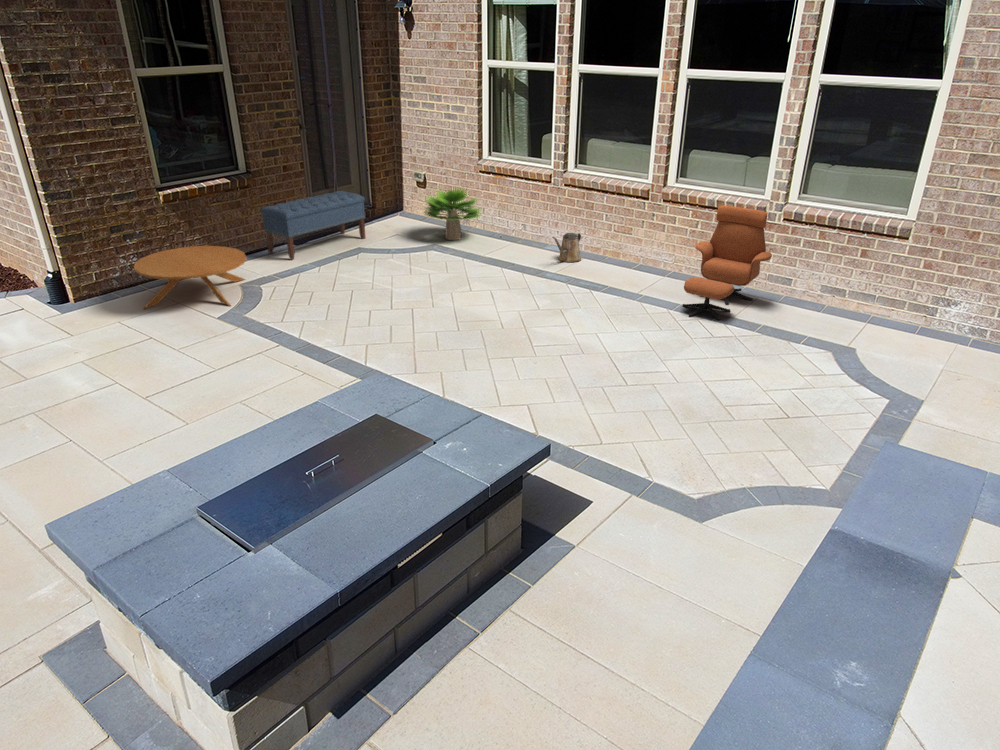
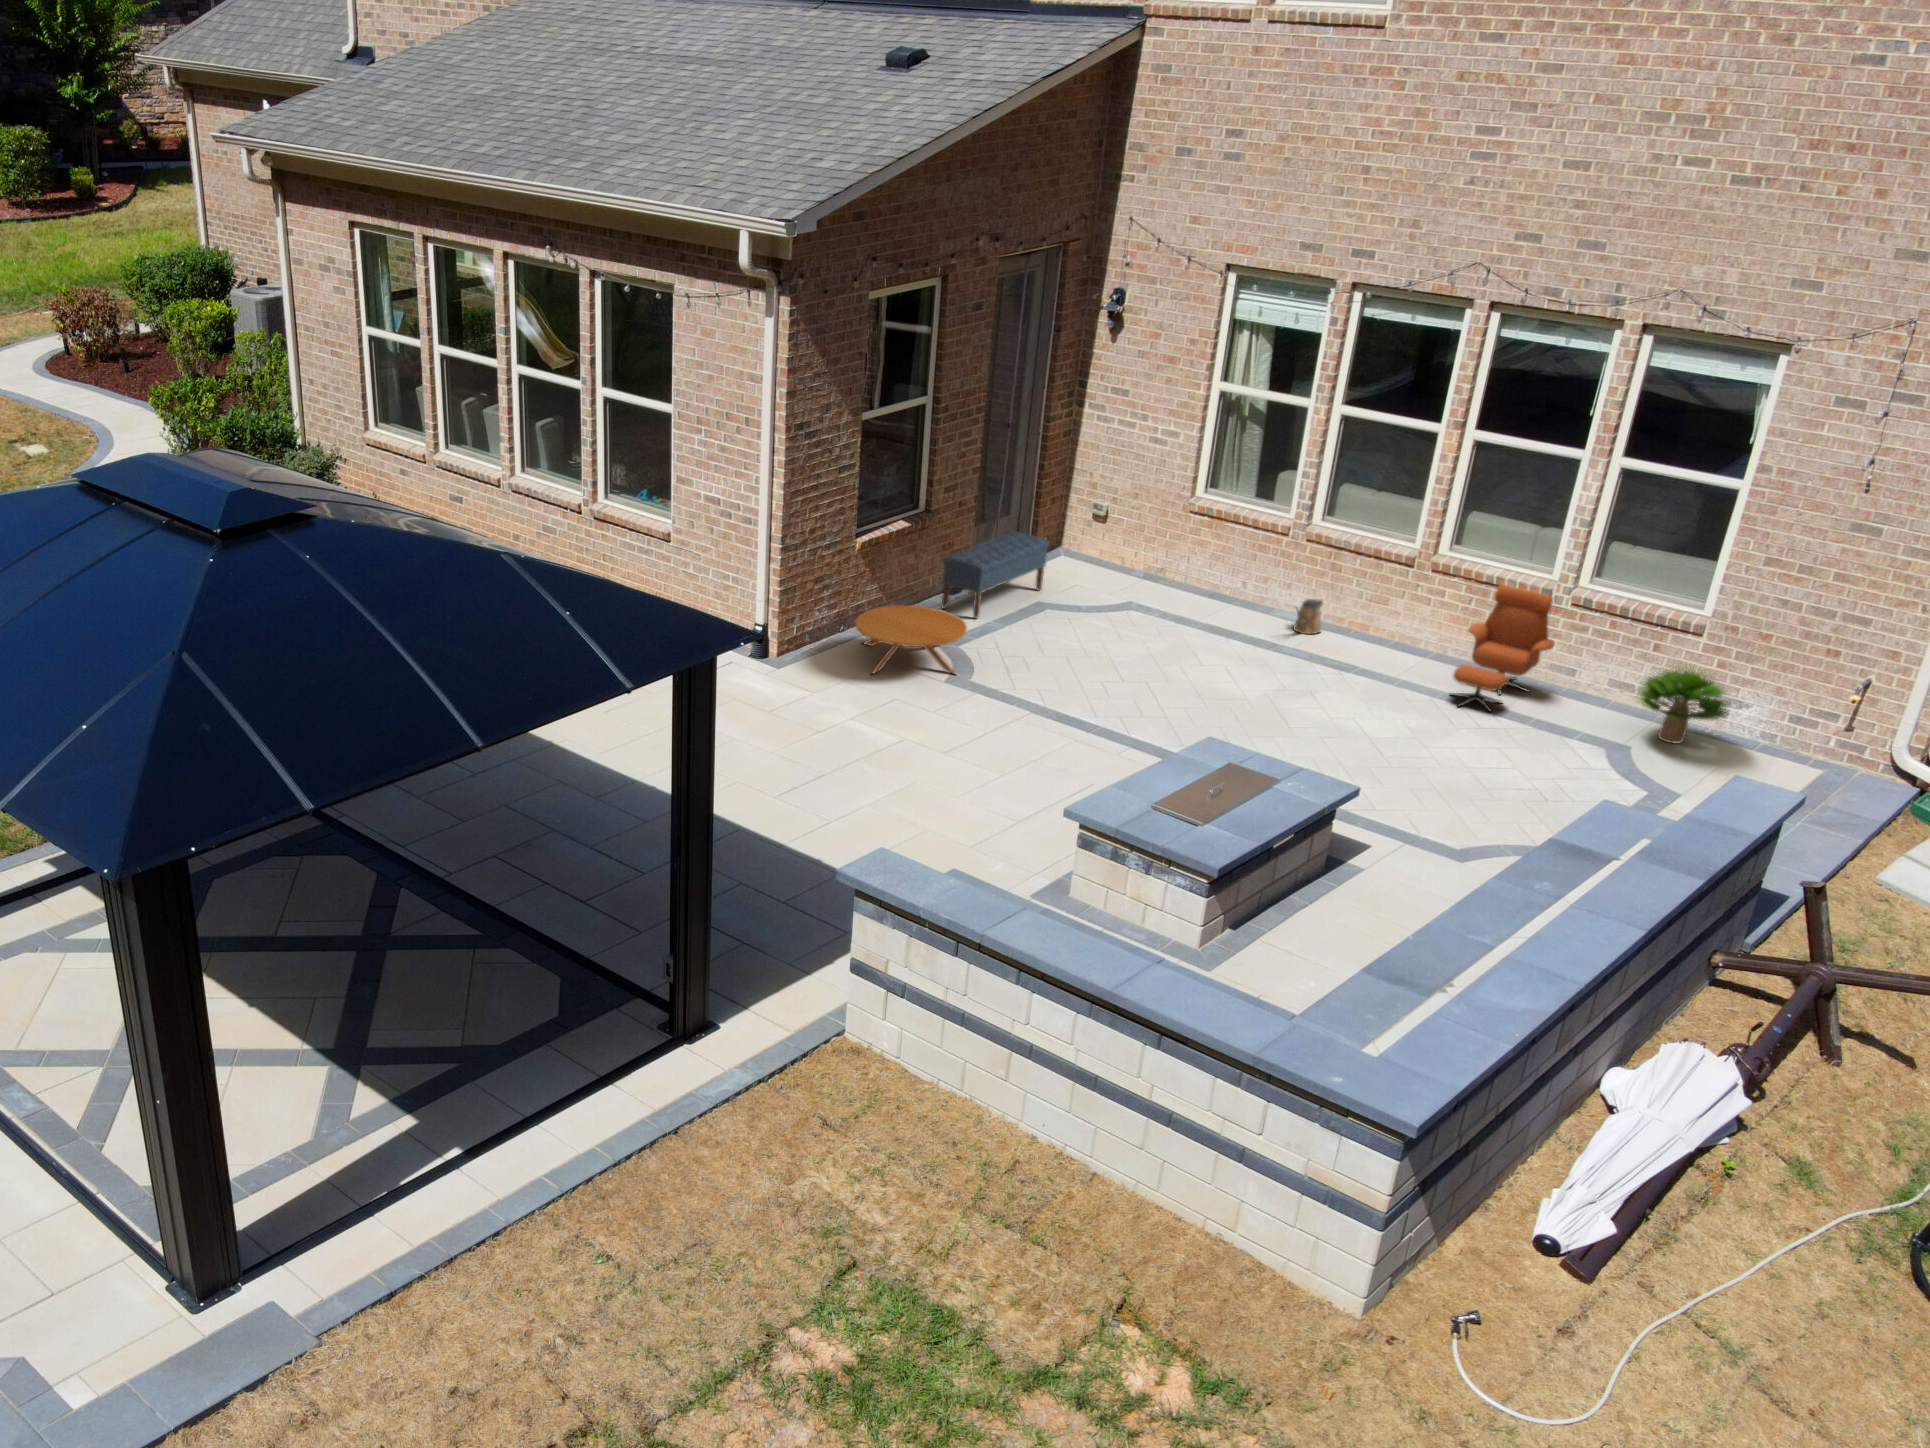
potted plant: present [424,188,480,240] -> present [1638,669,1728,743]

